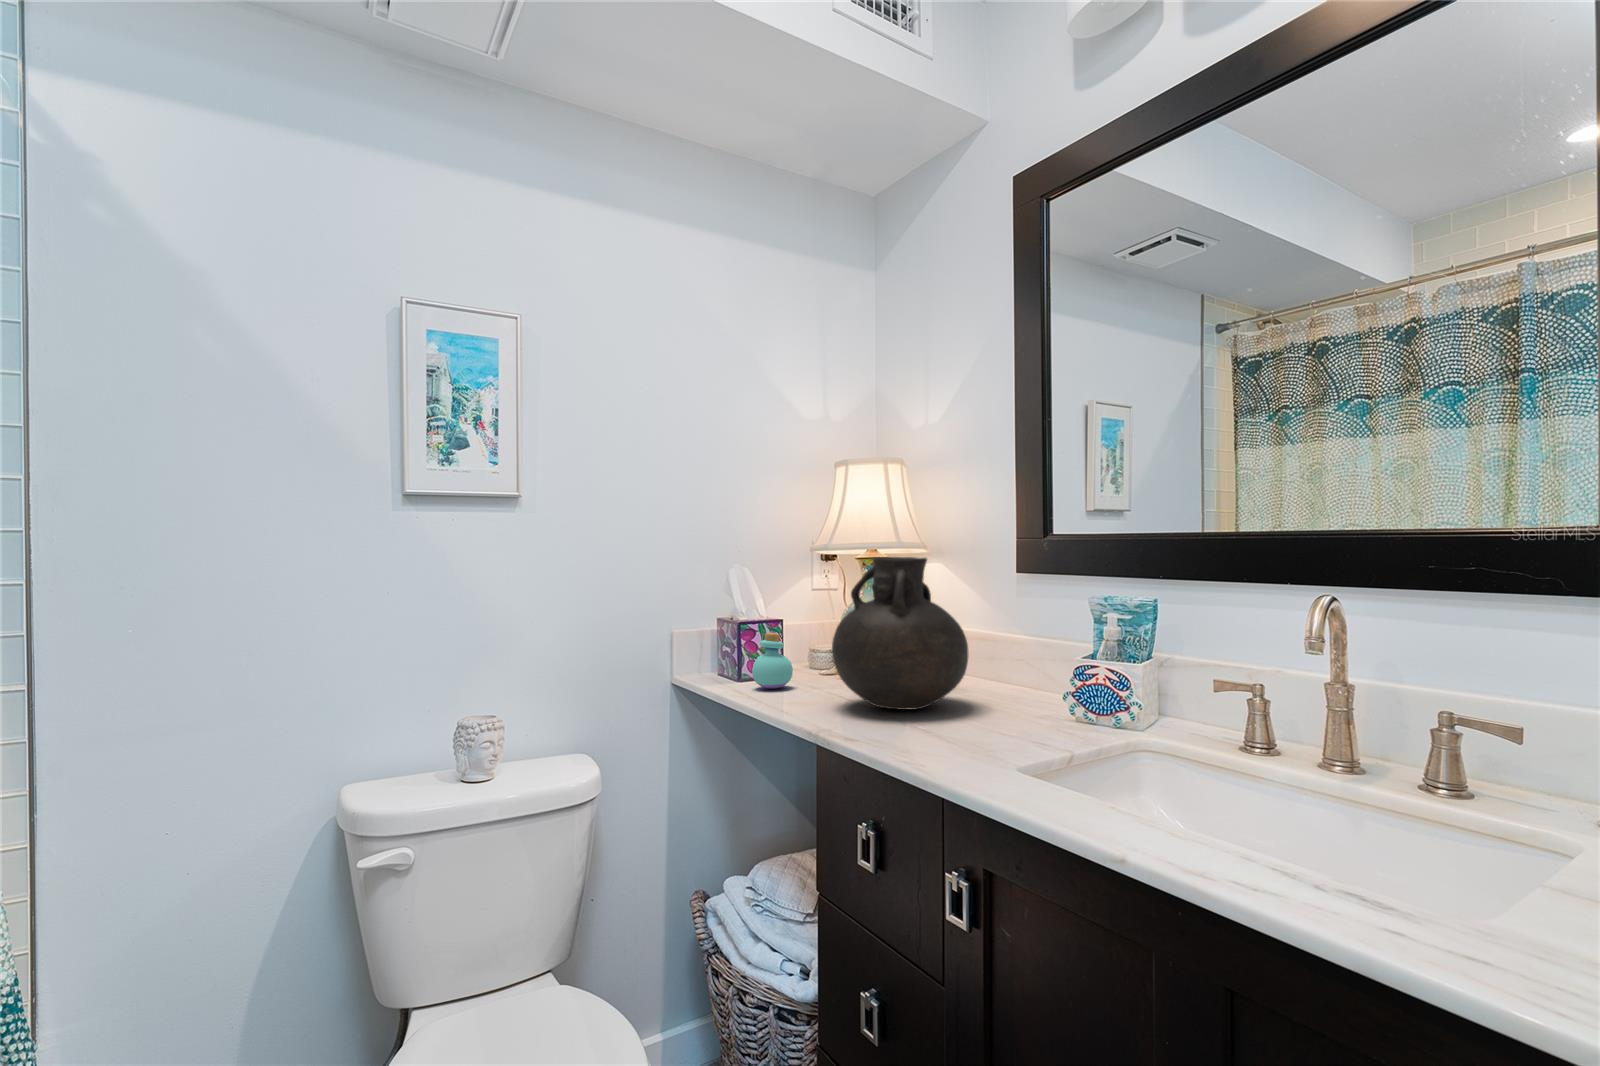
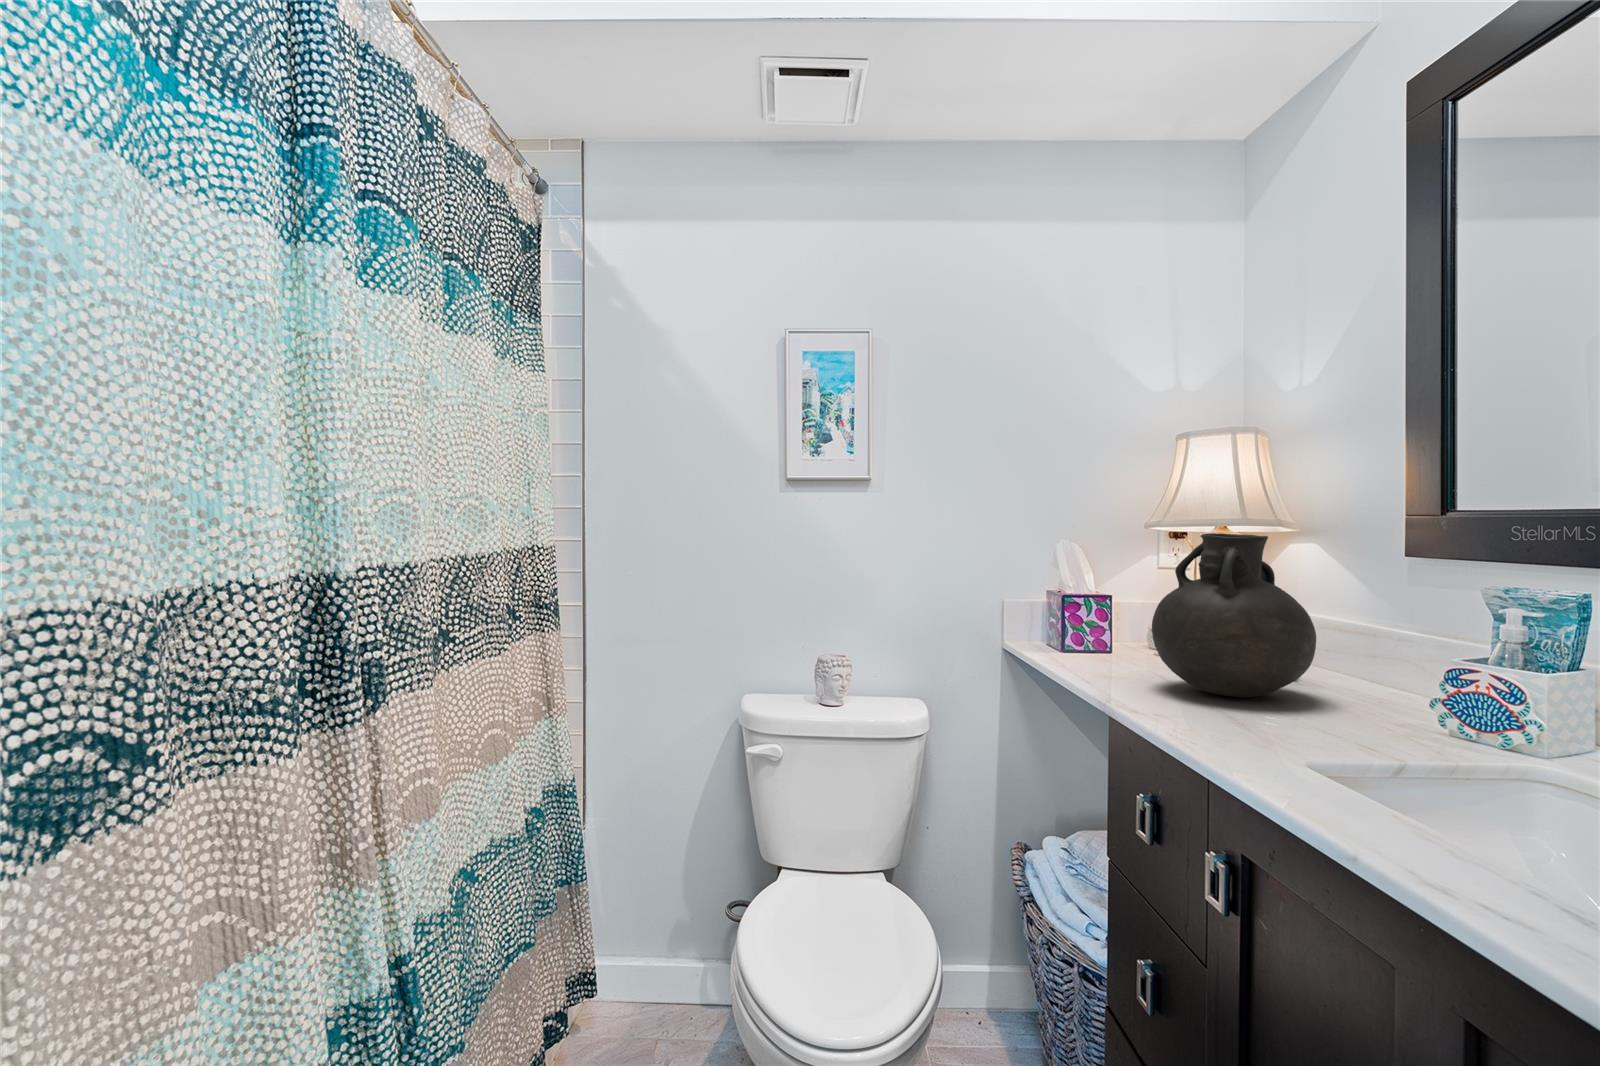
perfume bottle: present [752,633,793,688] -> none [1076,605,1119,661]

